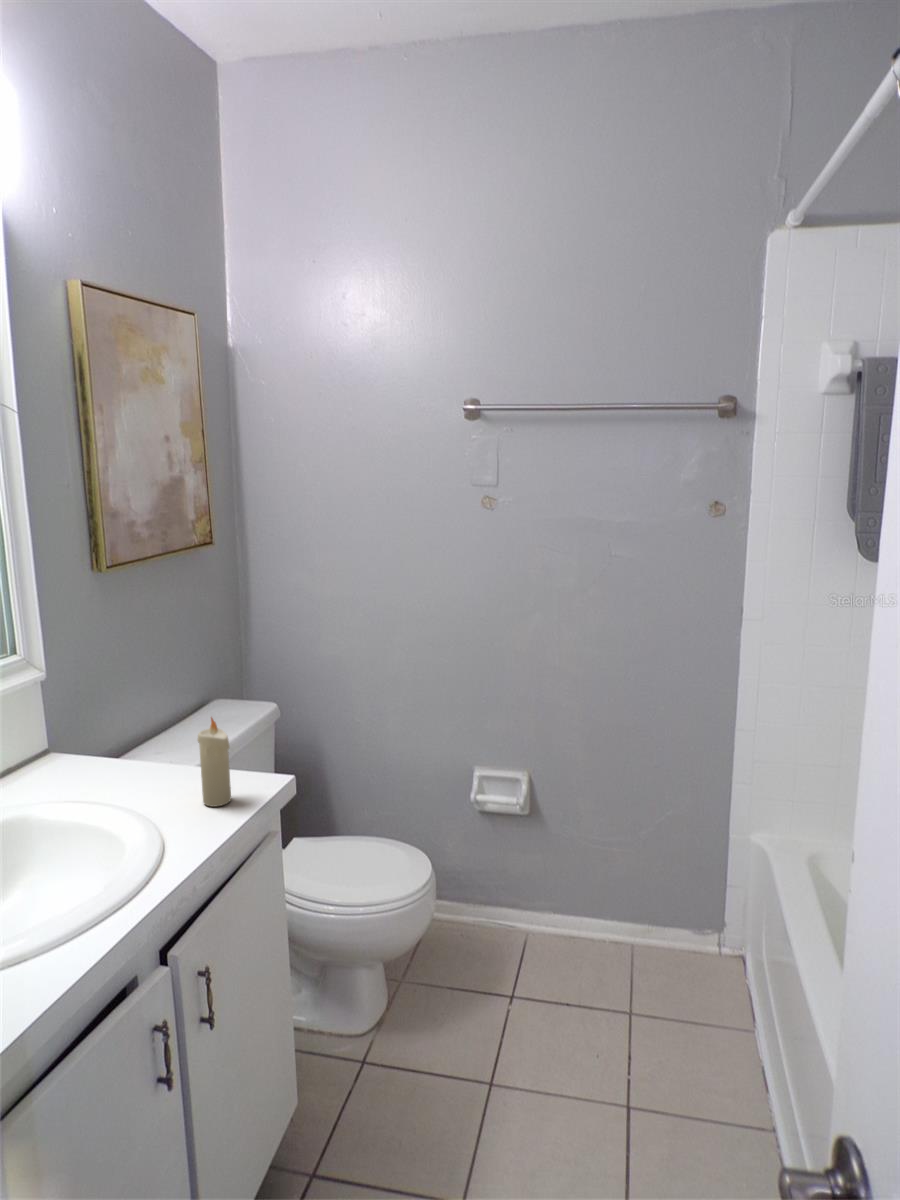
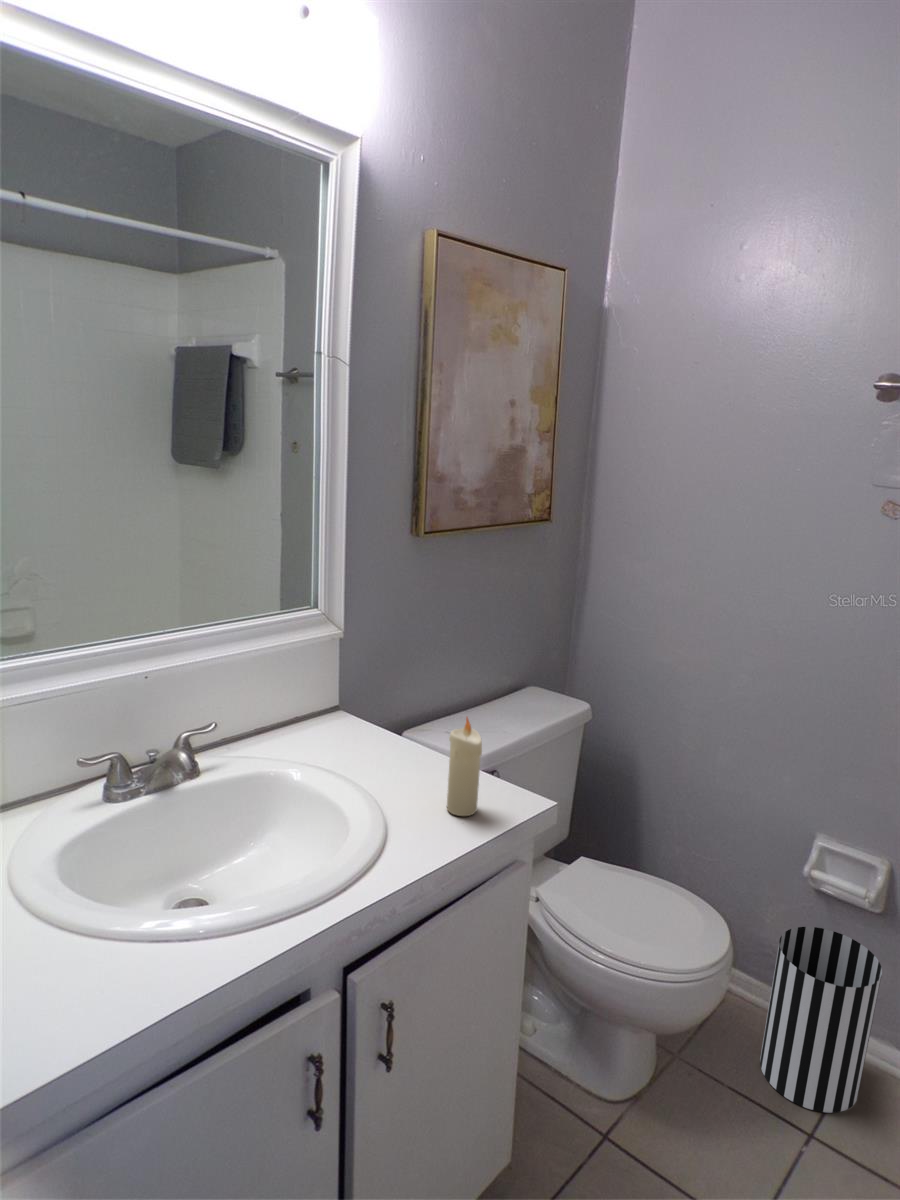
wastebasket: none [464,838,538,980] -> present [760,927,882,1113]

